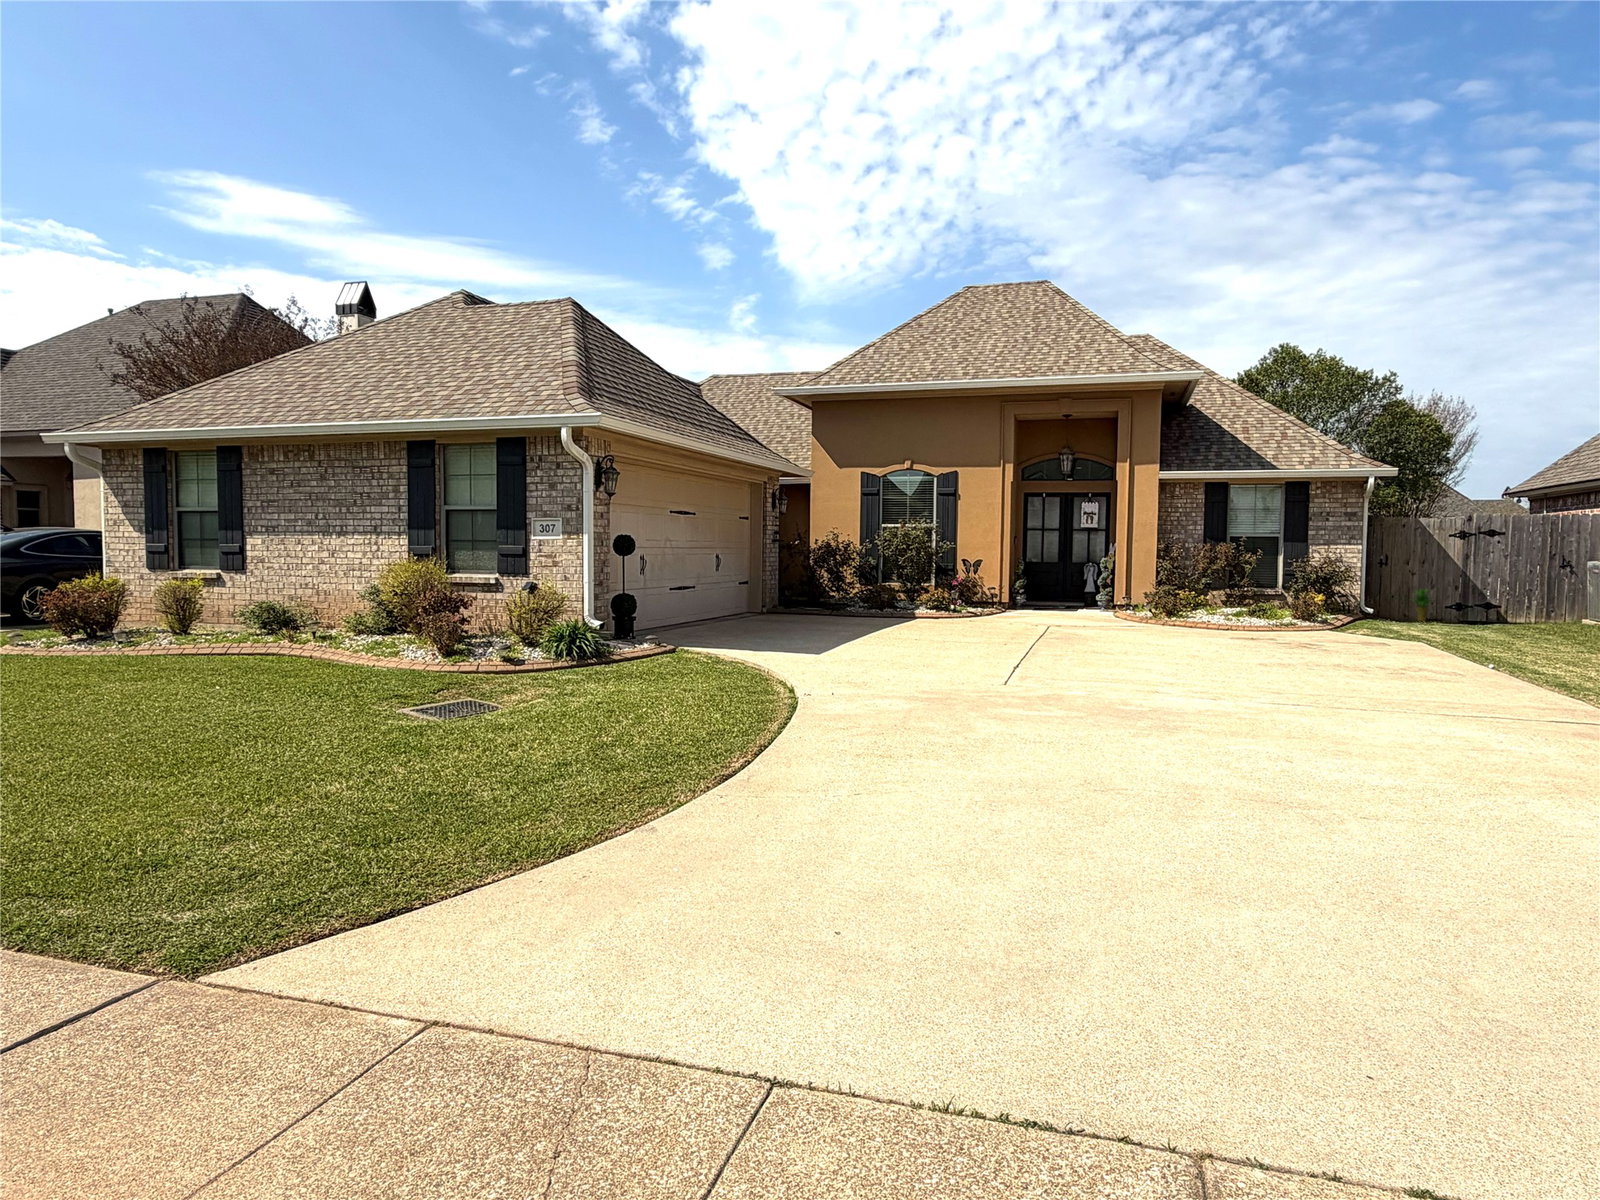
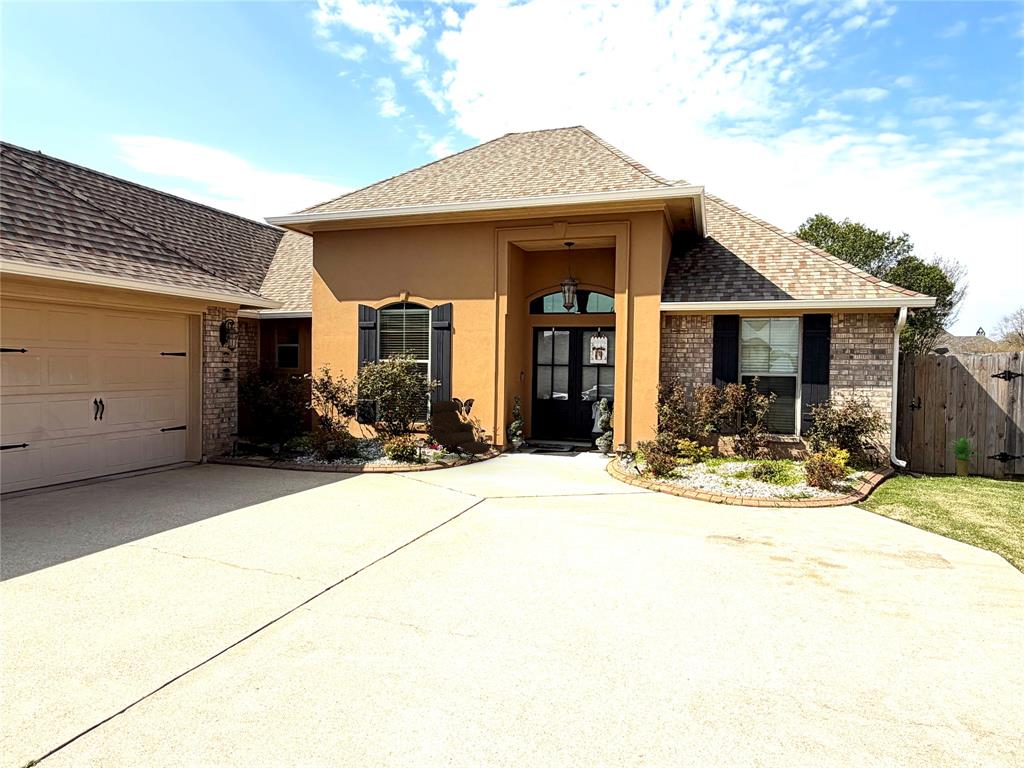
lounge chair: none [946,562,1003,614] -> present [431,401,490,462]

